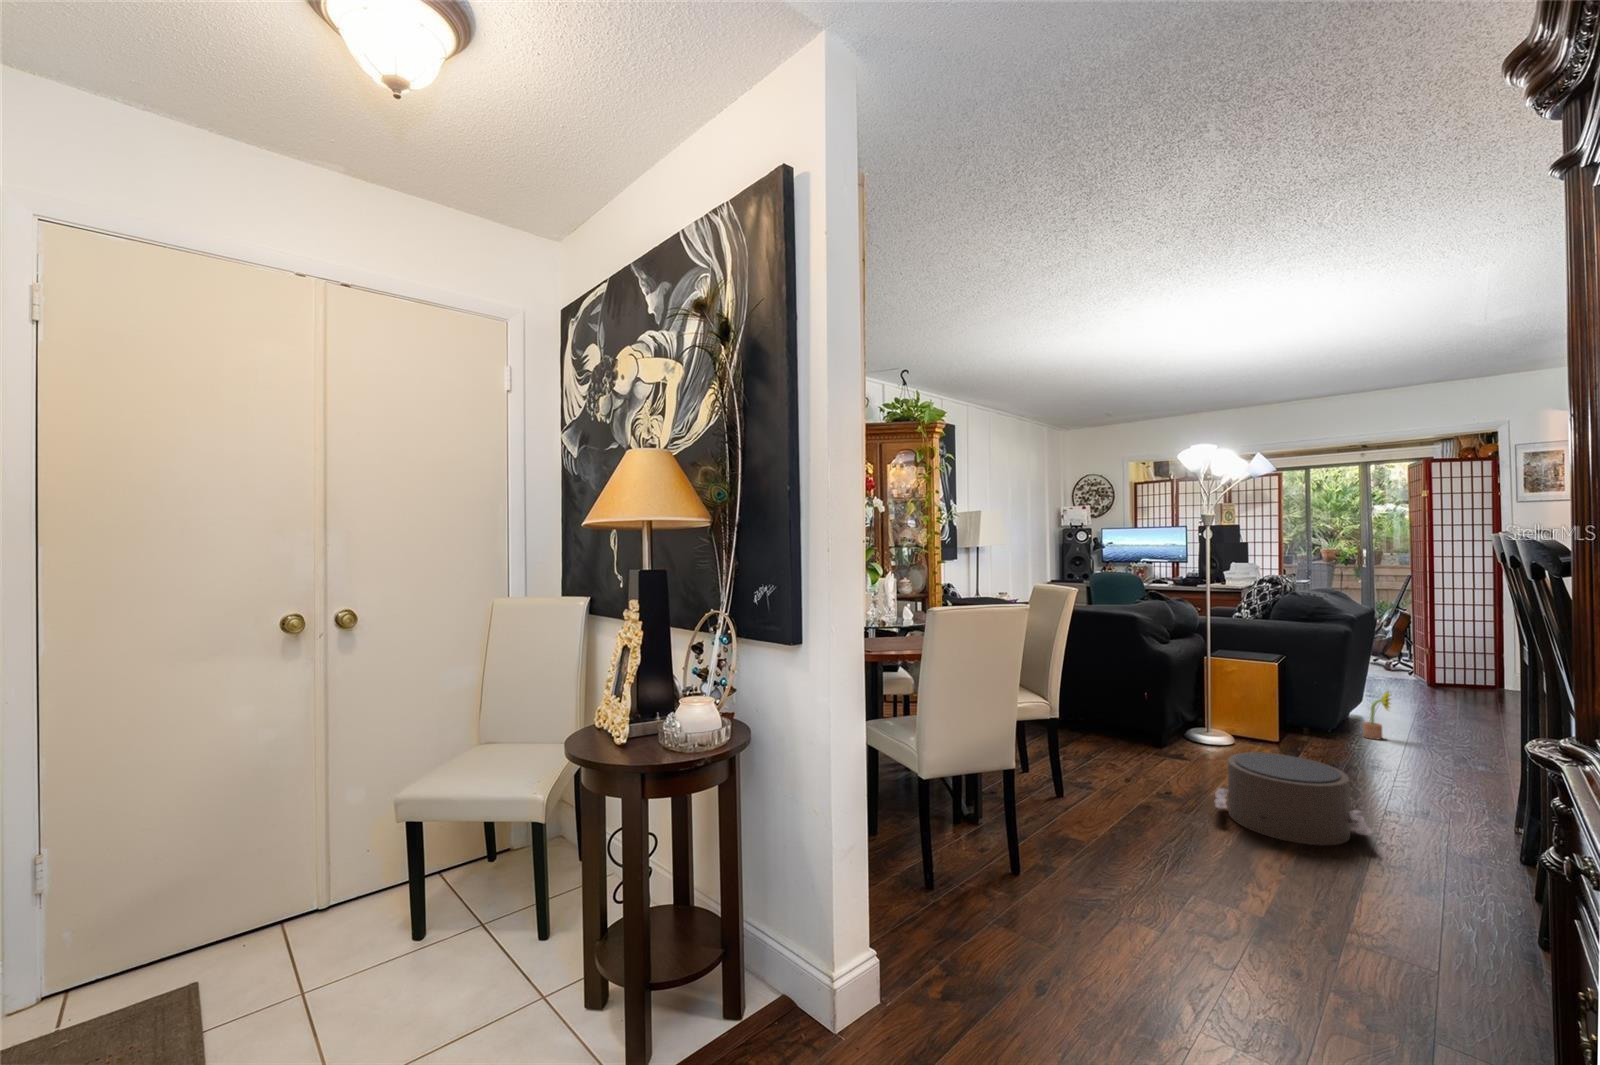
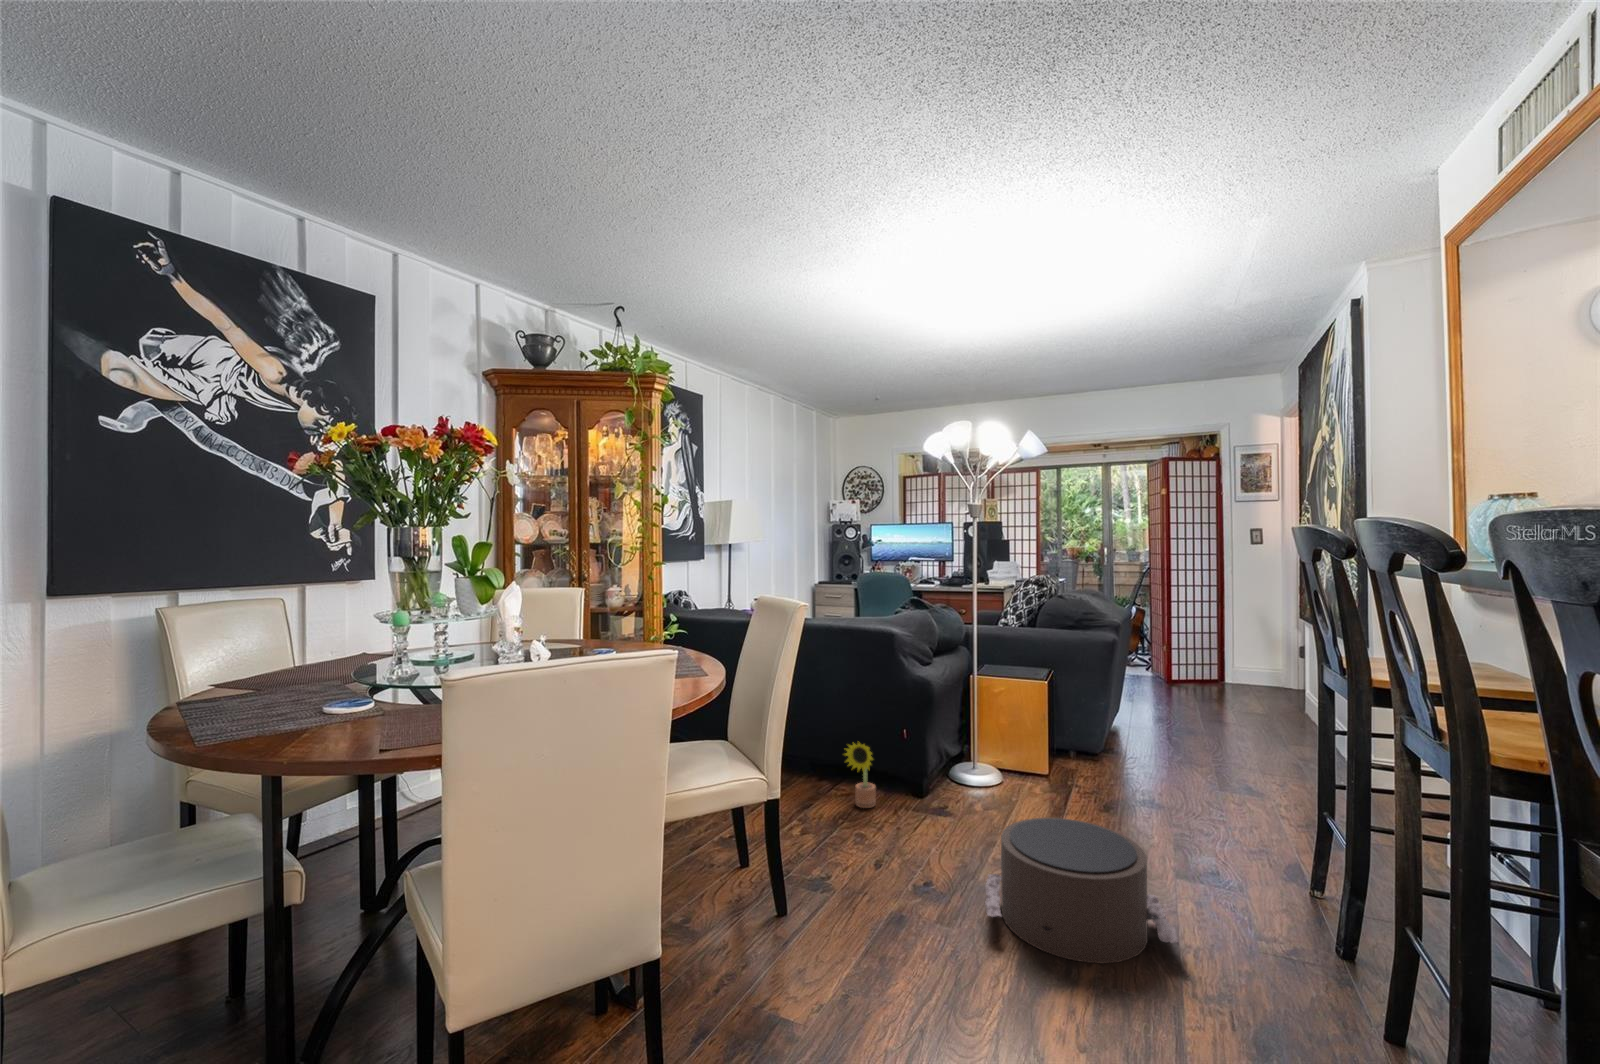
decorative plant: present [1363,691,1391,740] -> present [844,743,876,808]

